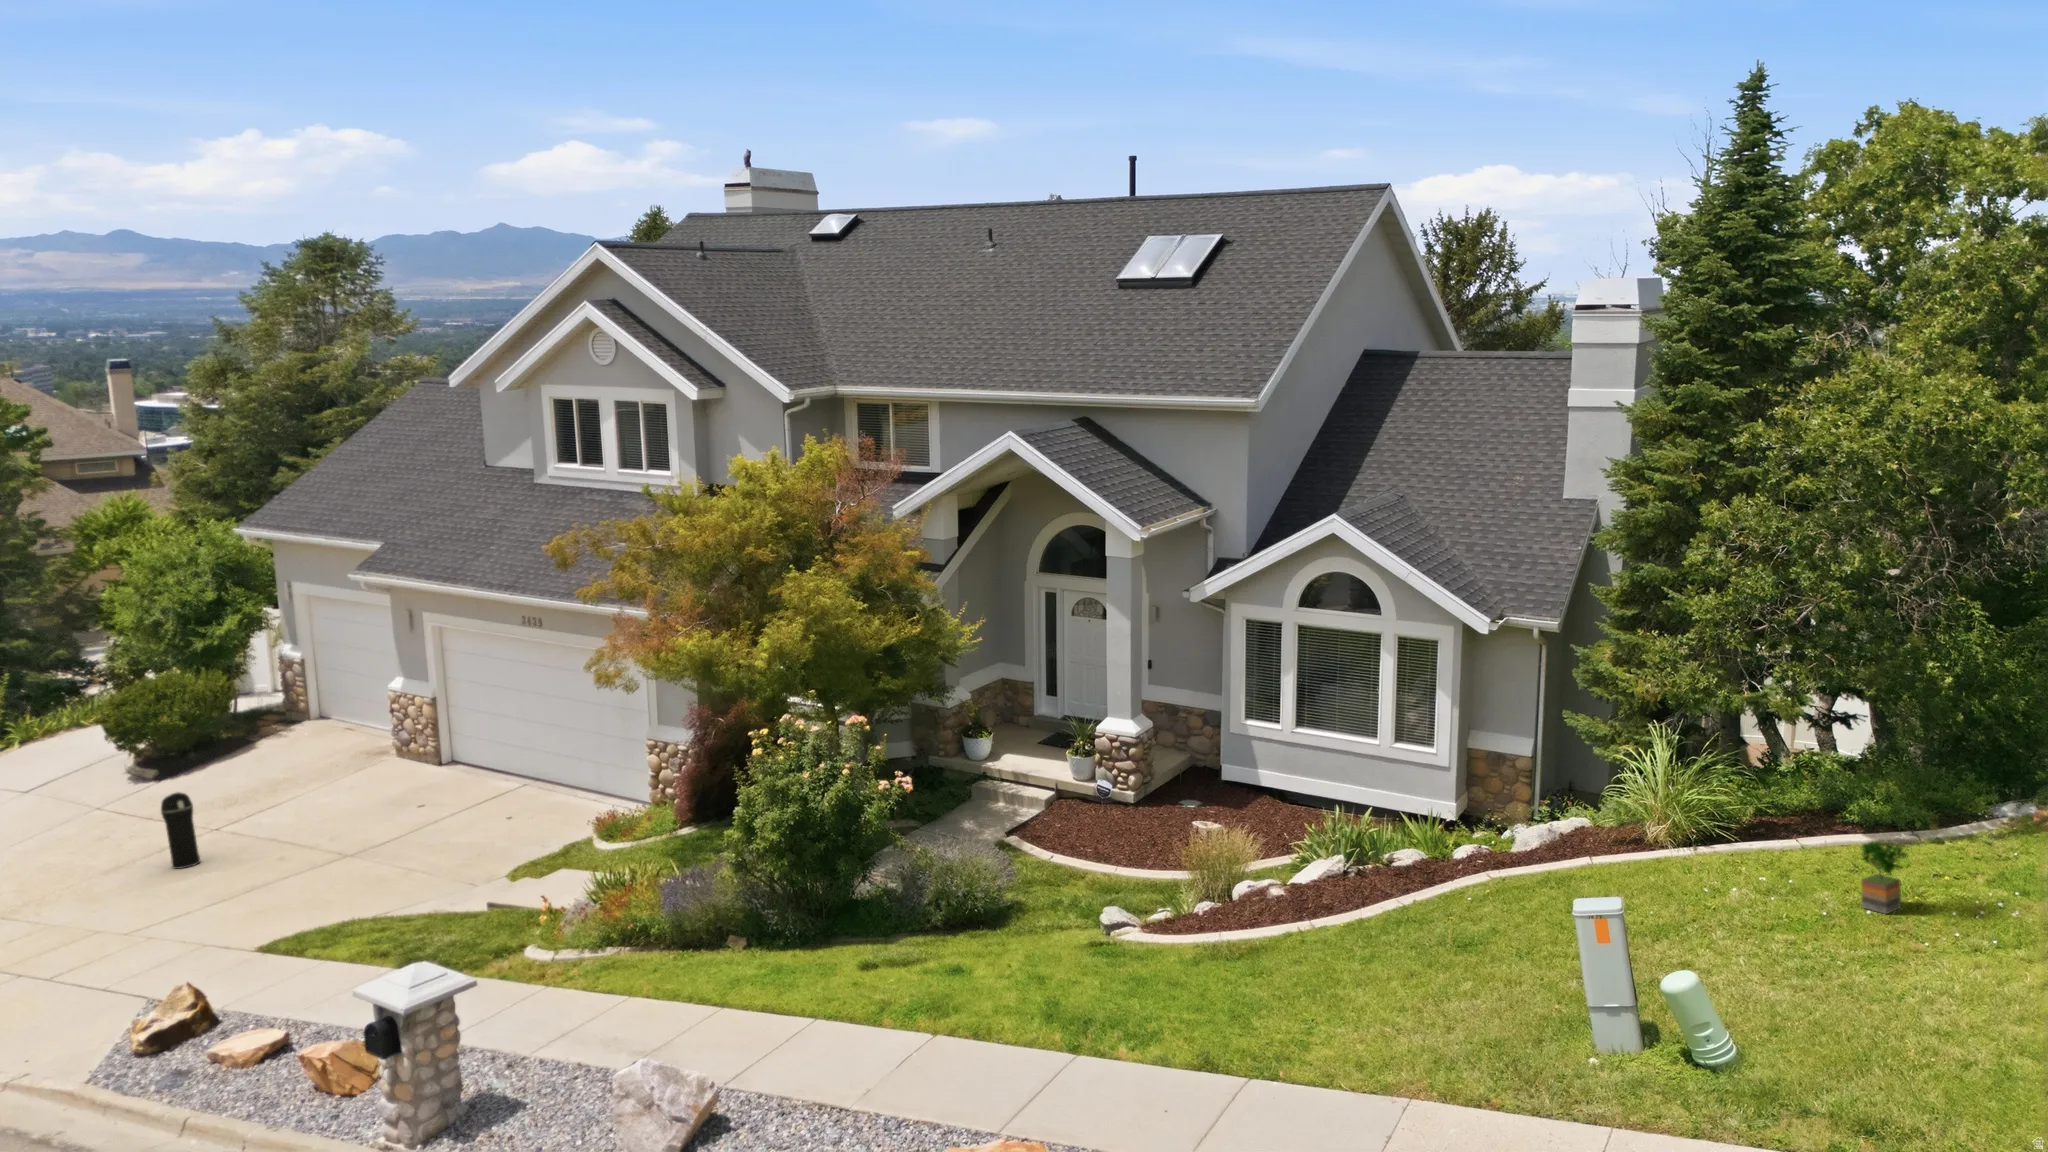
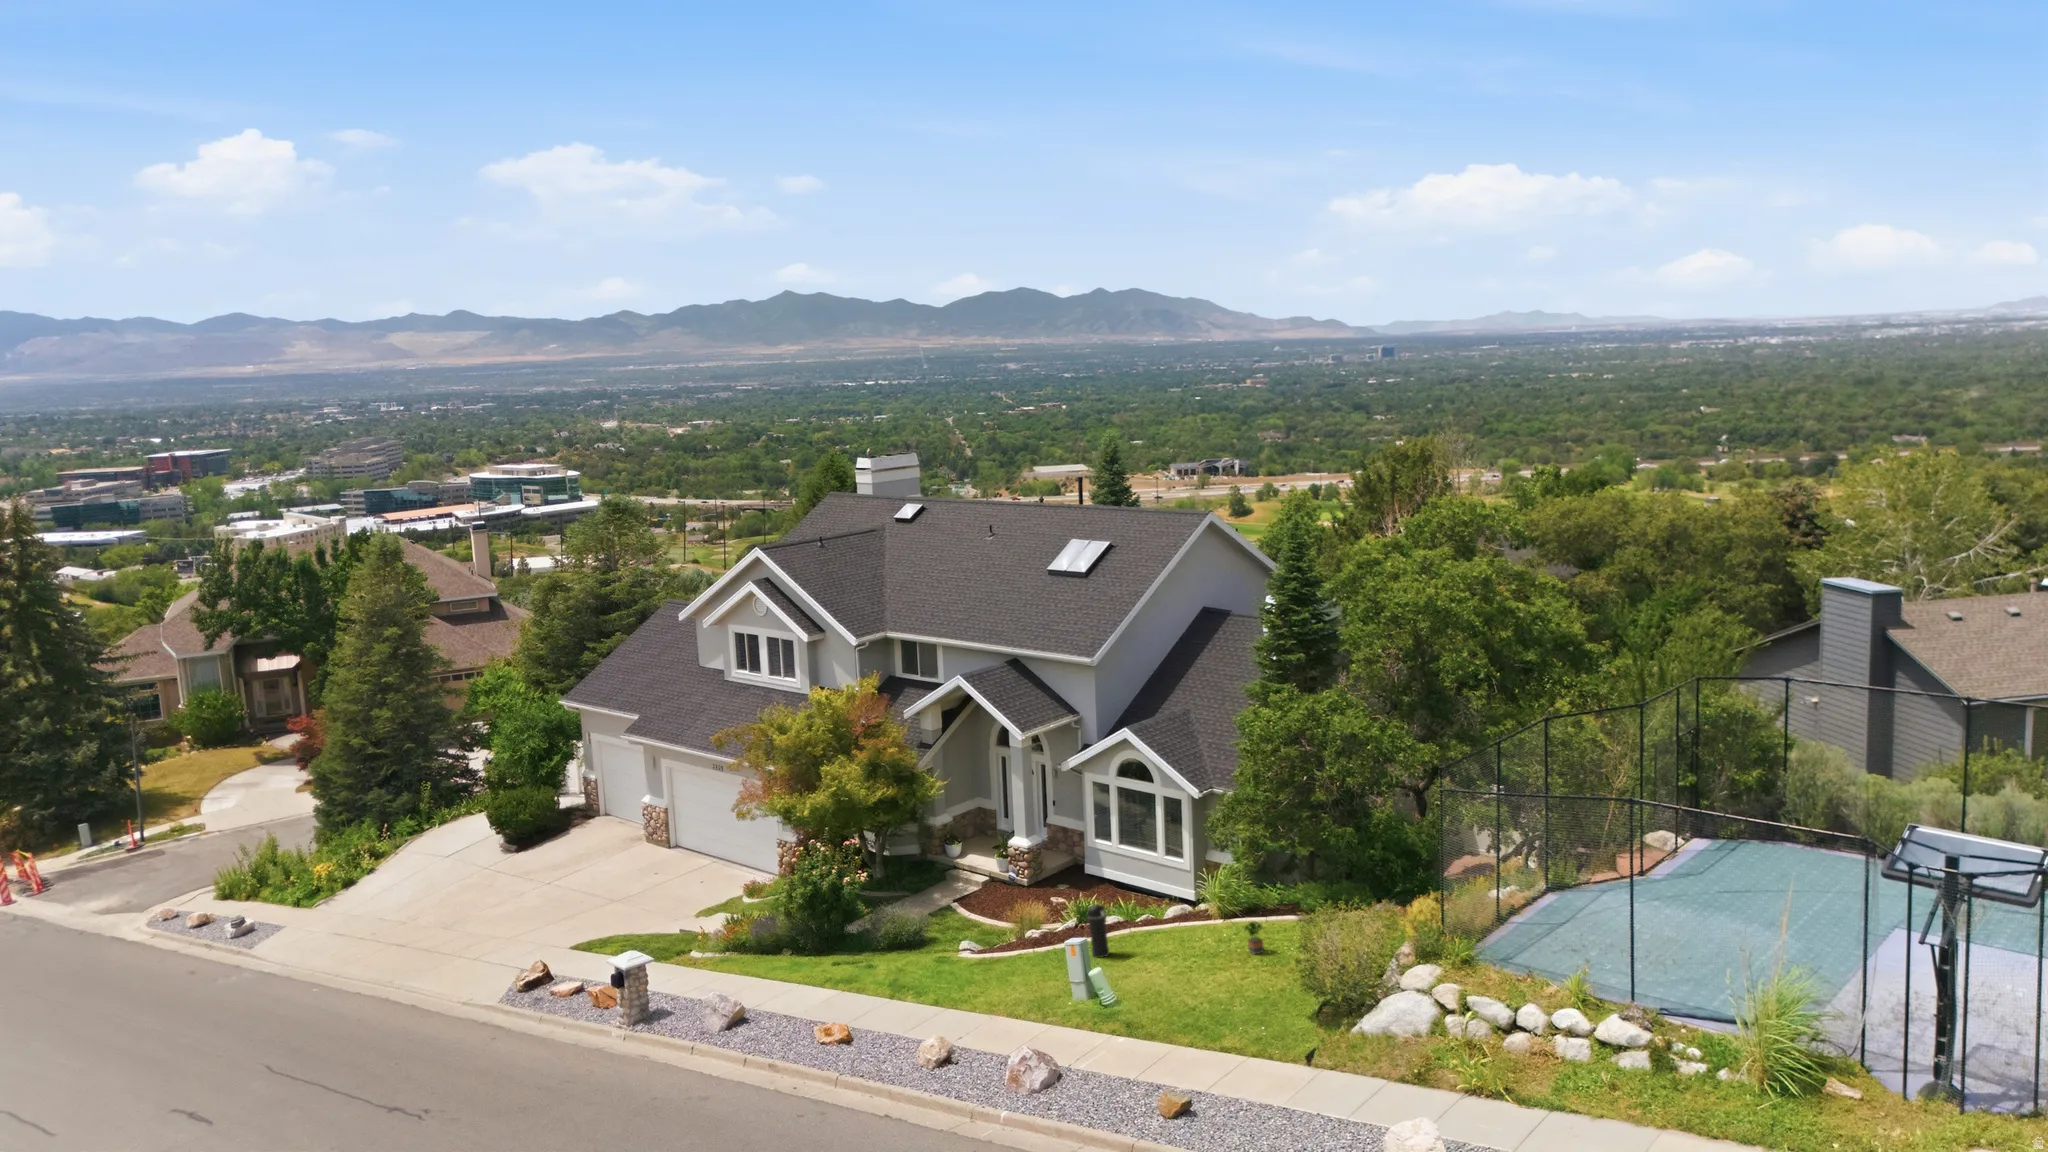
trash can: present [161,793,200,869] -> present [1087,904,1109,958]

